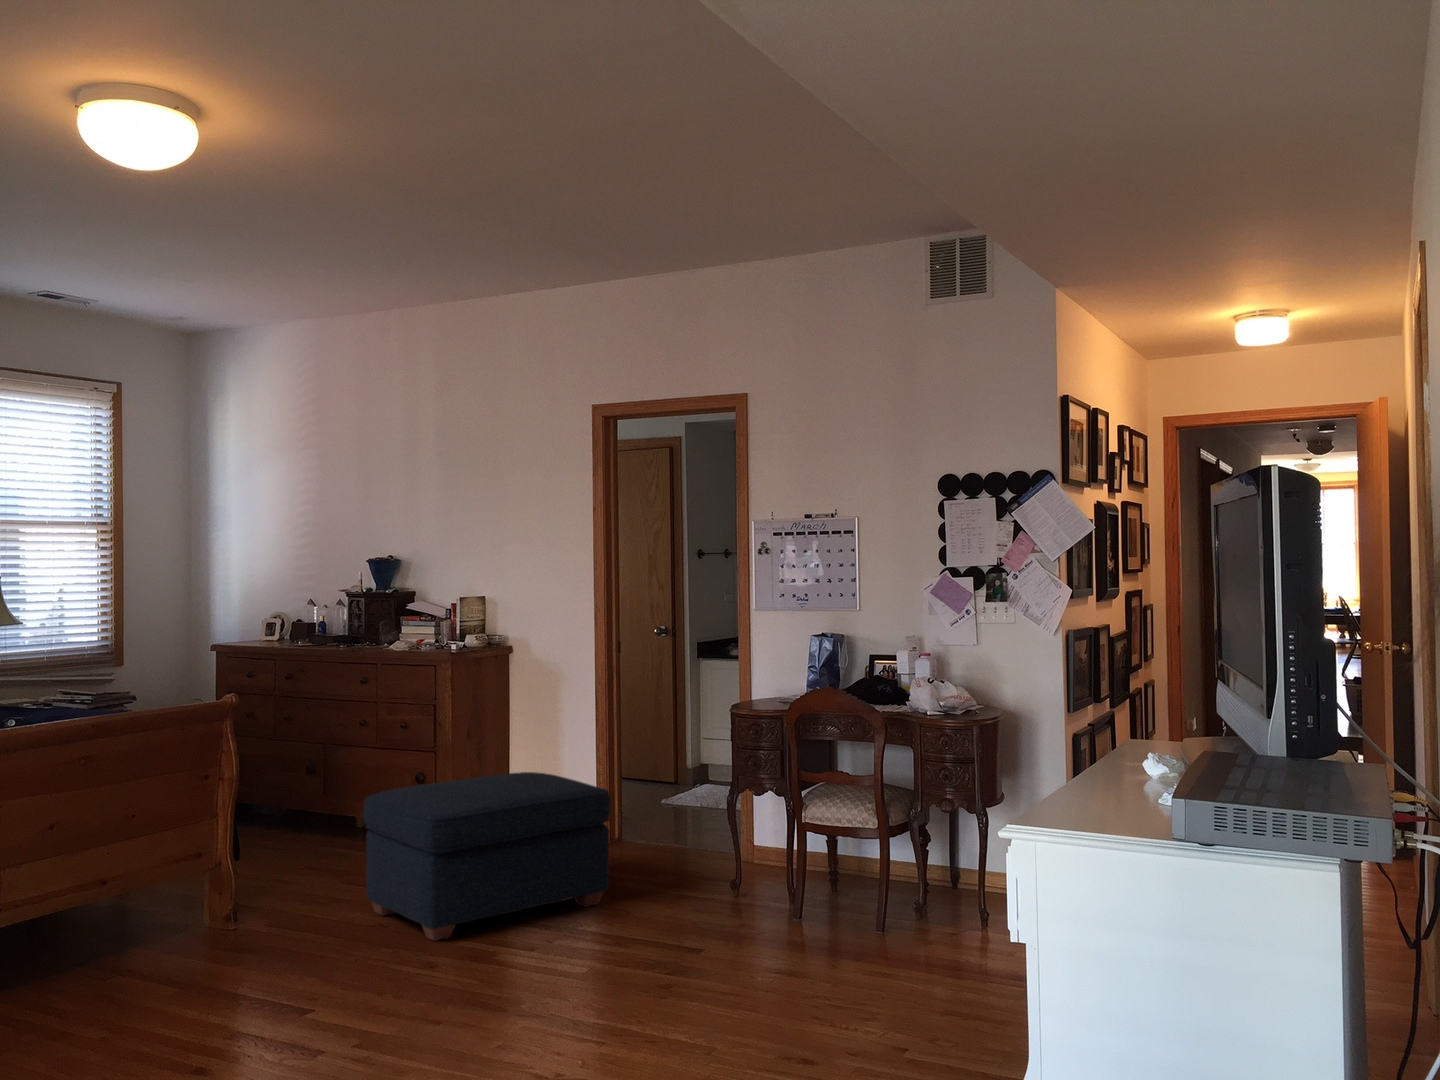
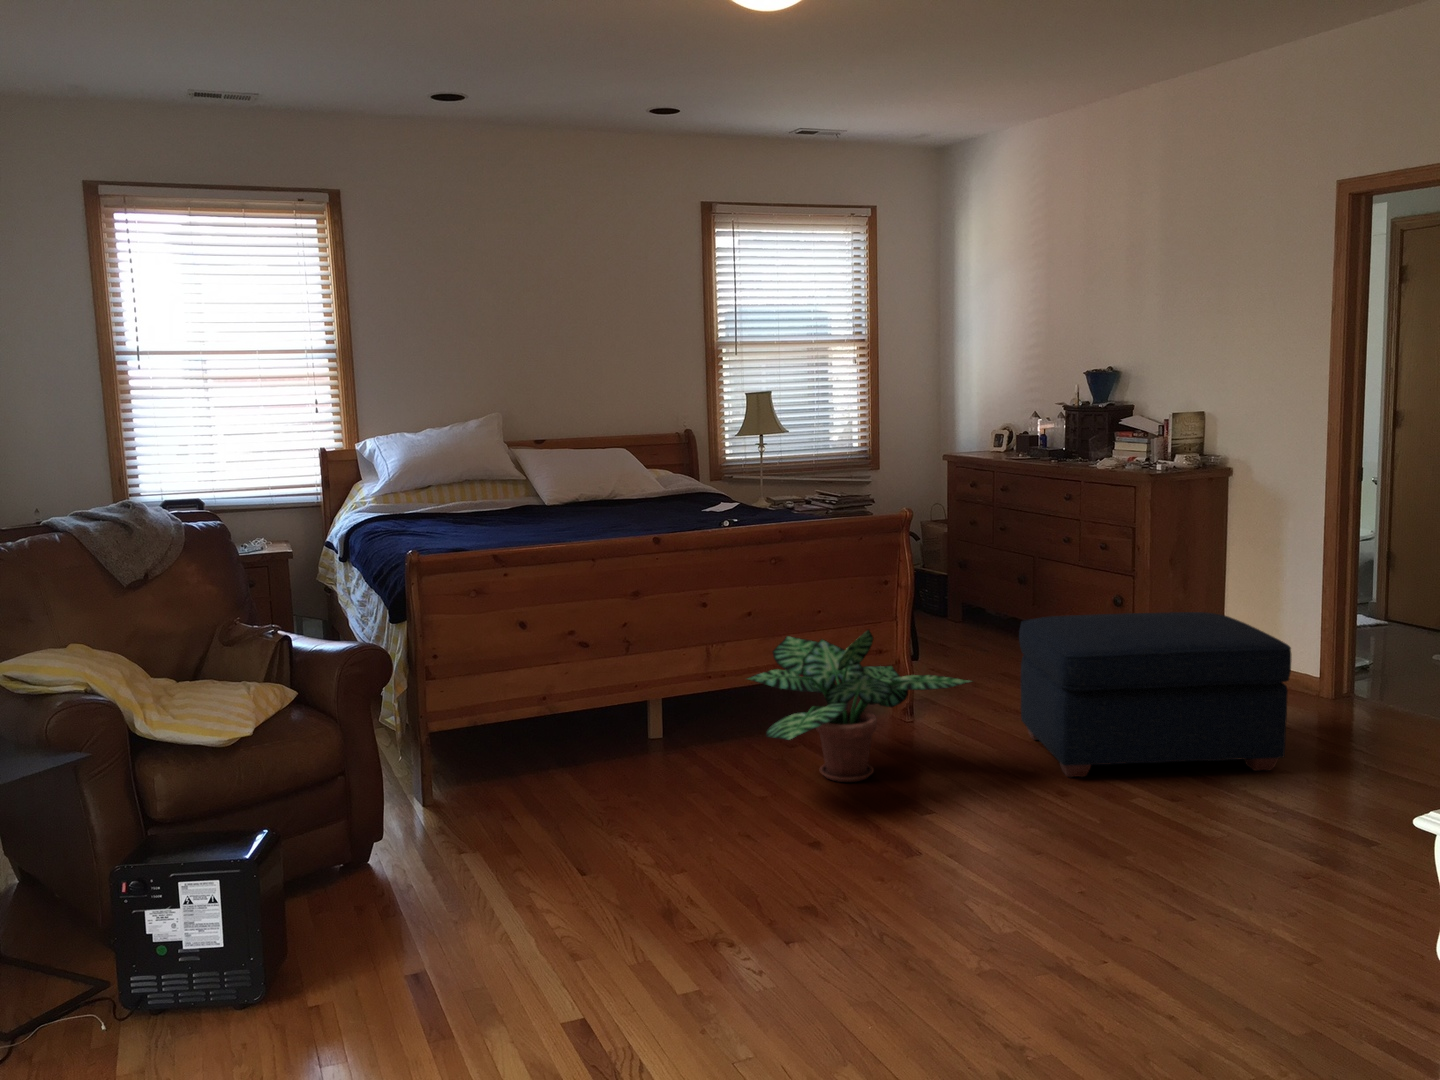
potted plant: none [94,814,344,990] -> present [747,630,971,782]

